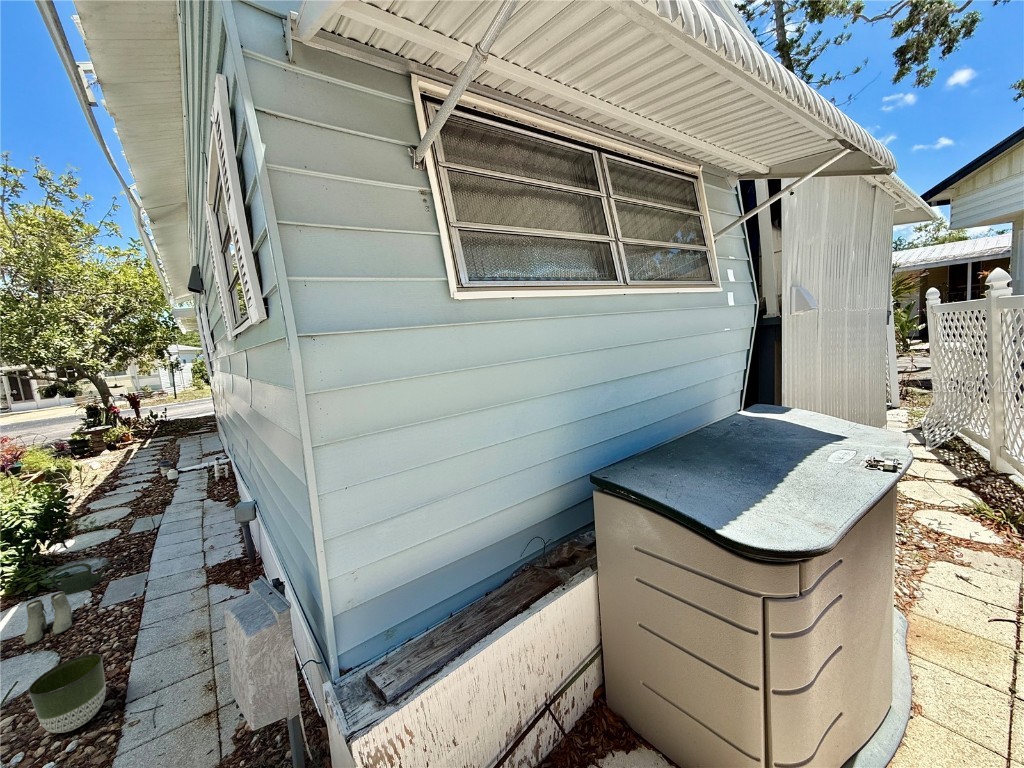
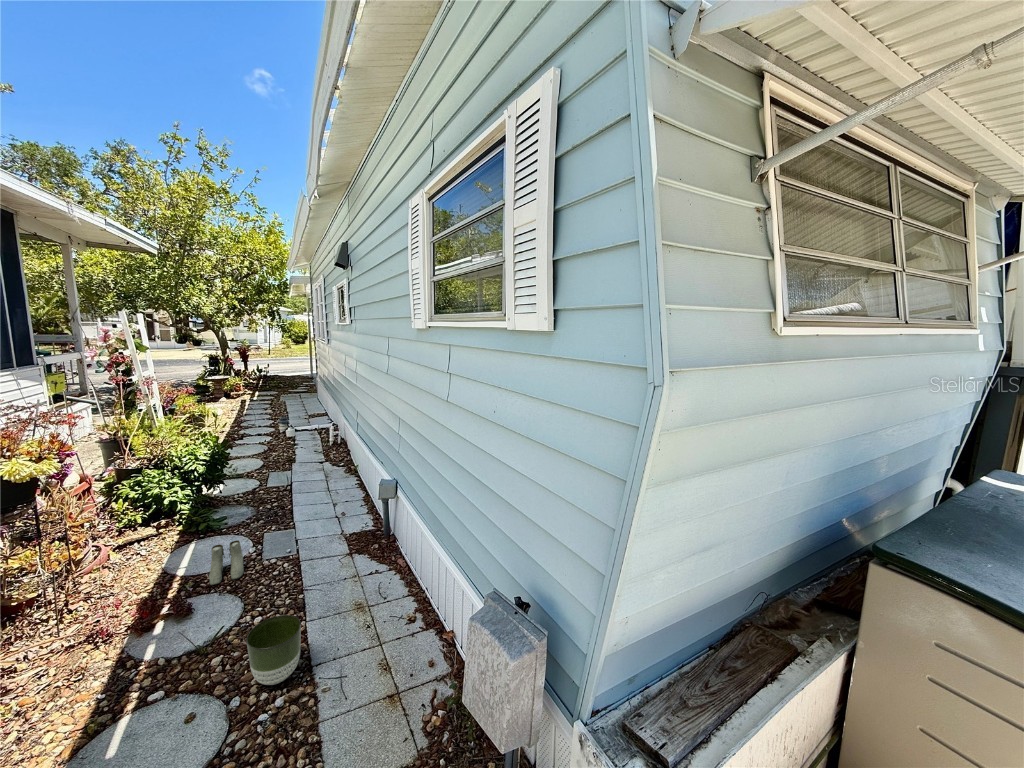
watering can: present [51,563,111,595] -> none [220,514,267,540]

